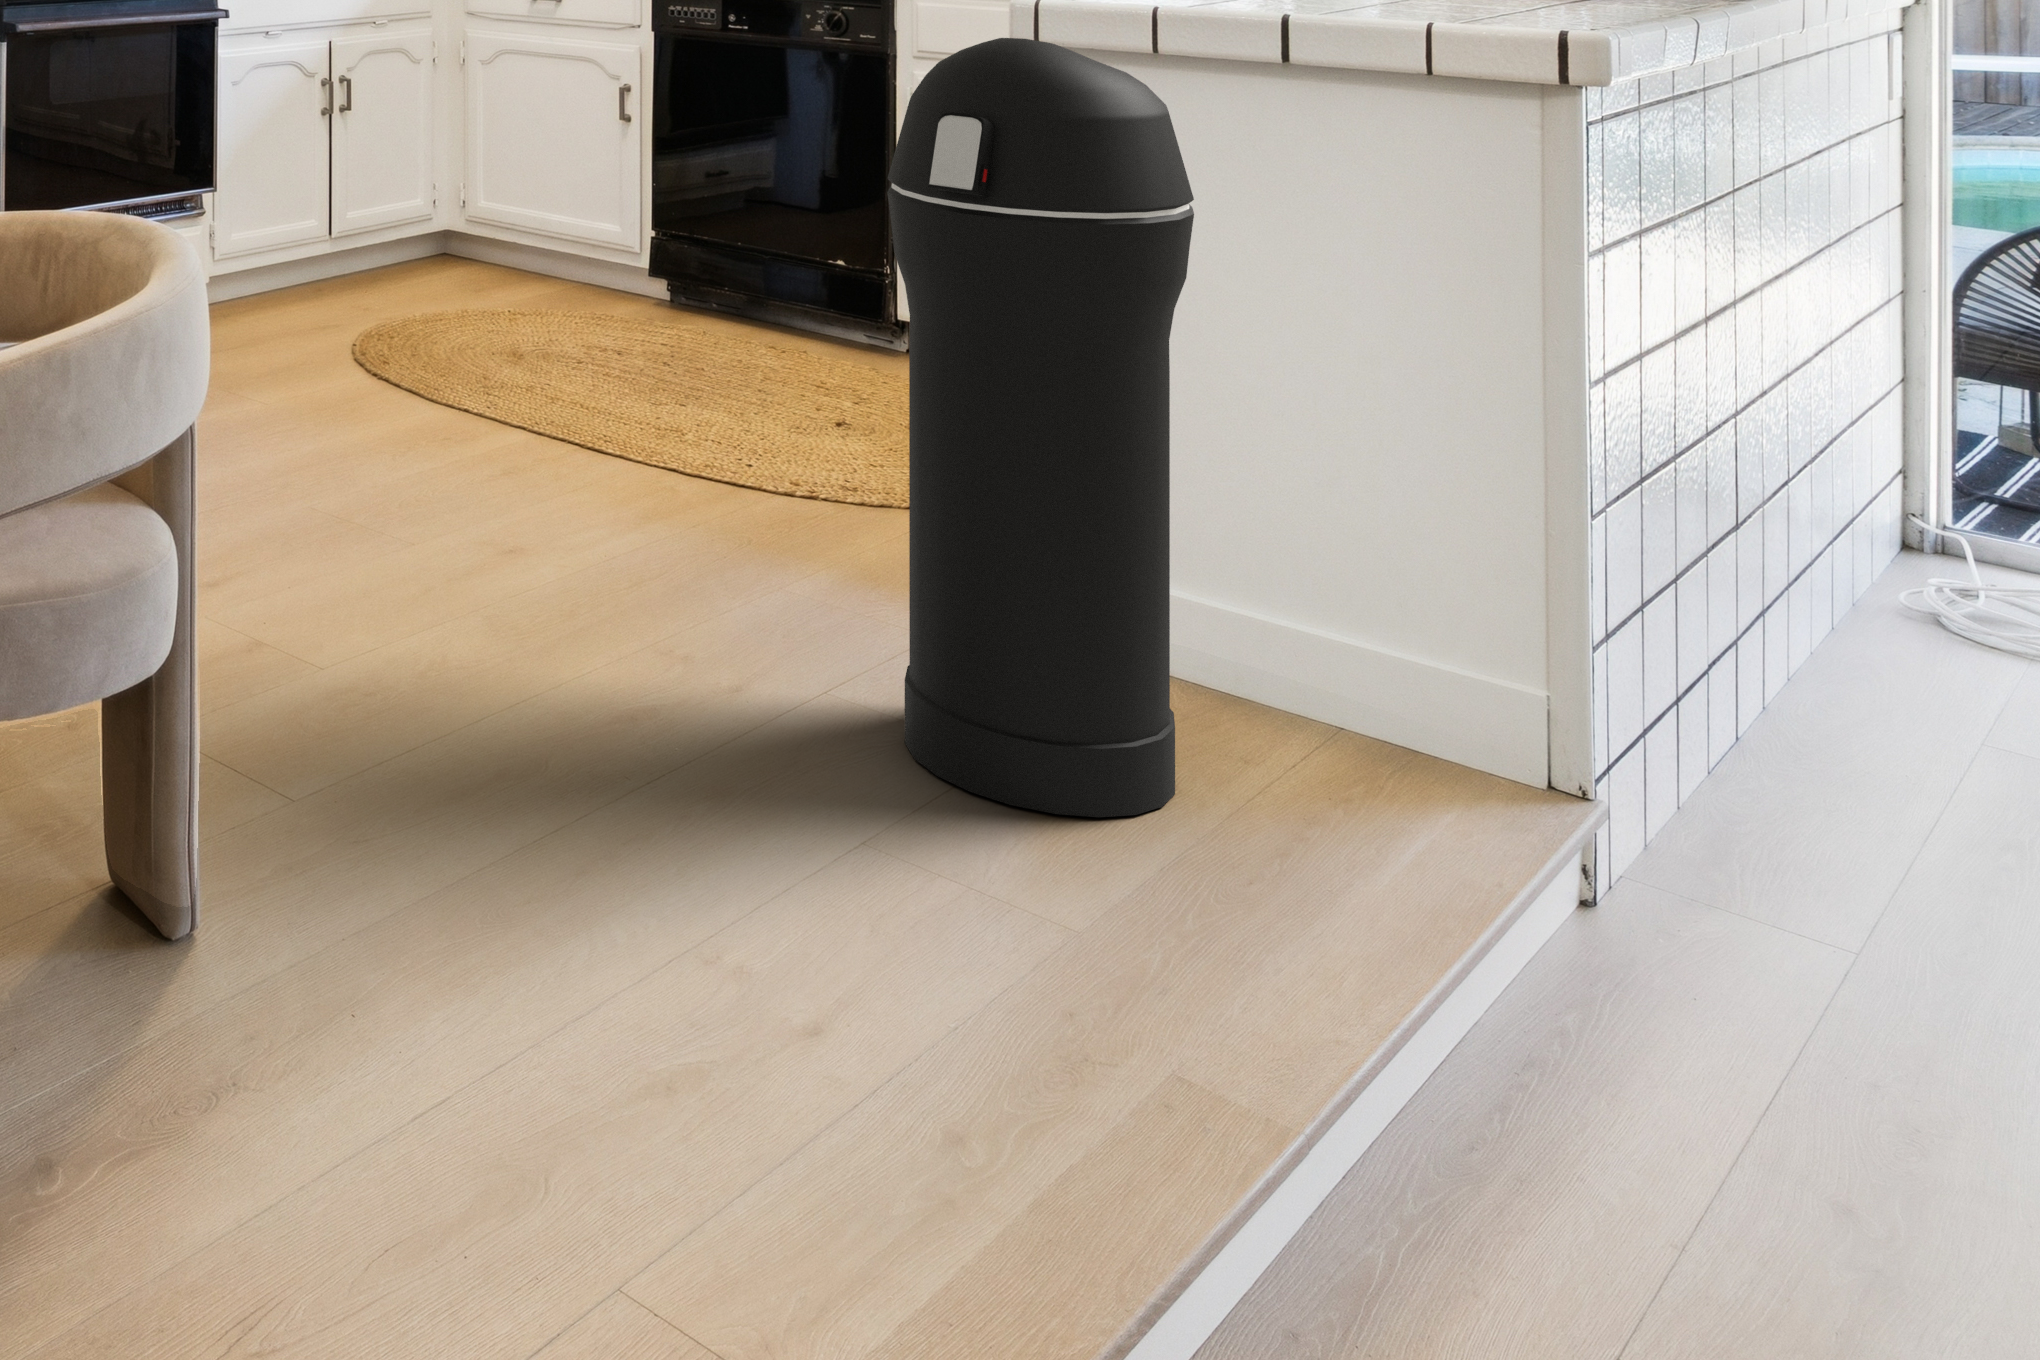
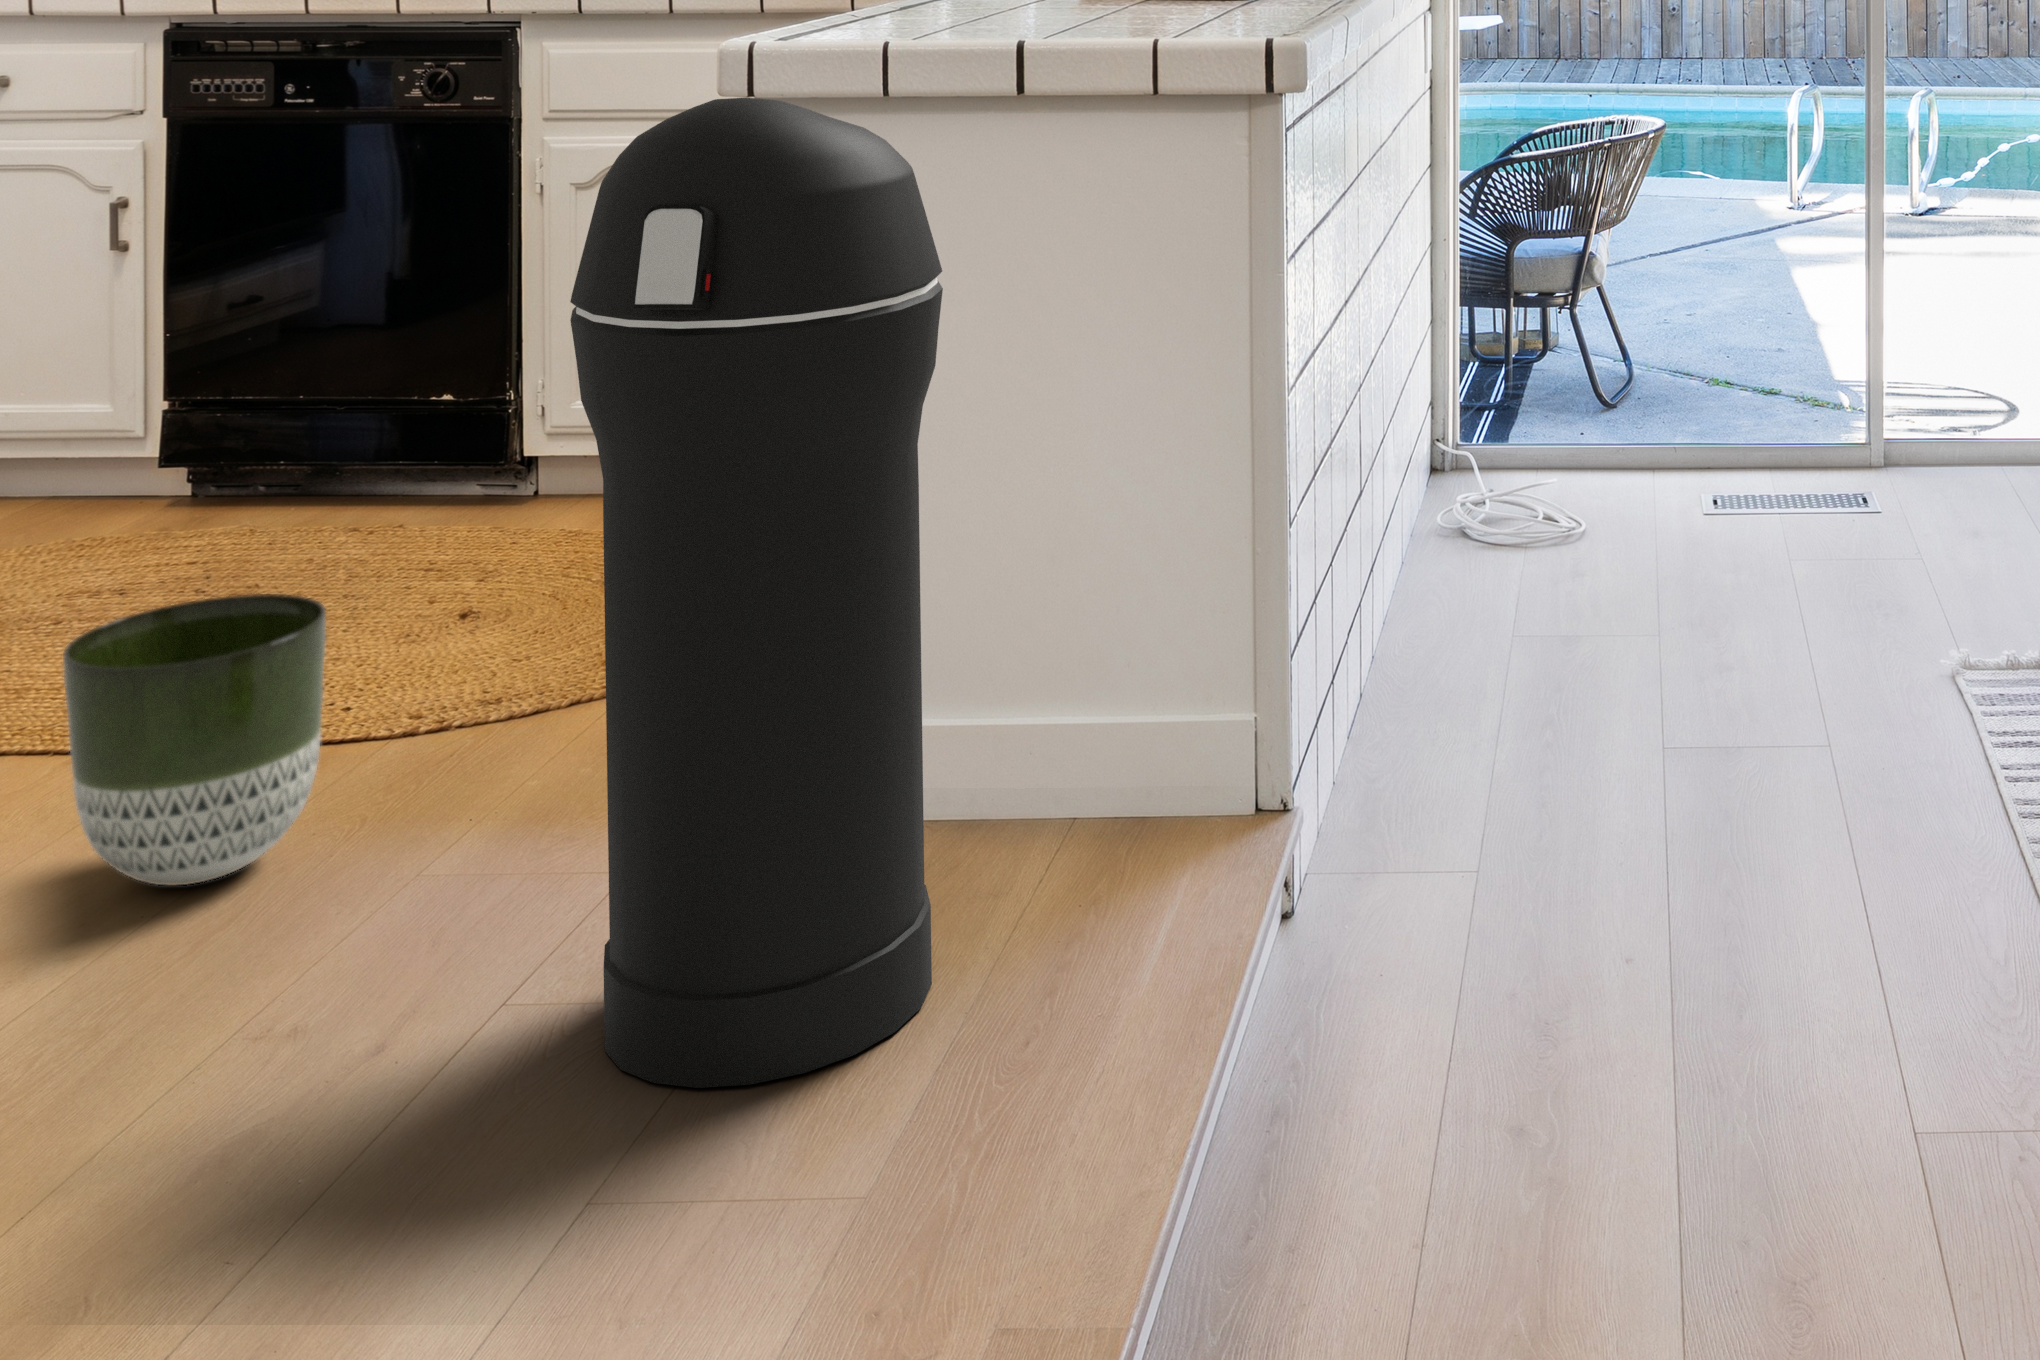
planter: none [575,357,733,547] -> present [63,594,326,886]

